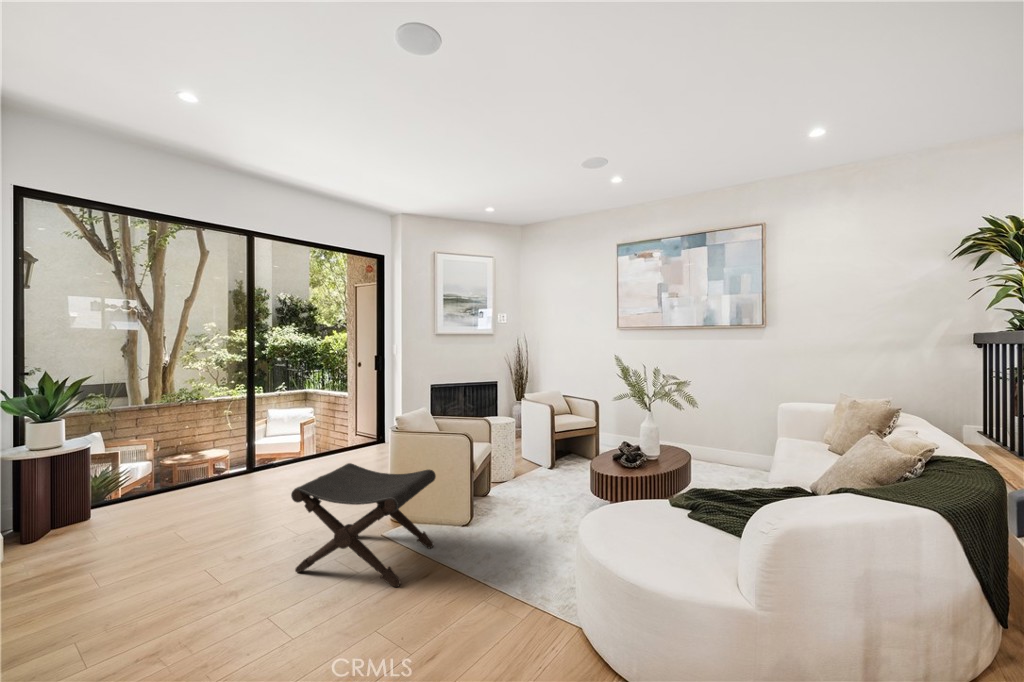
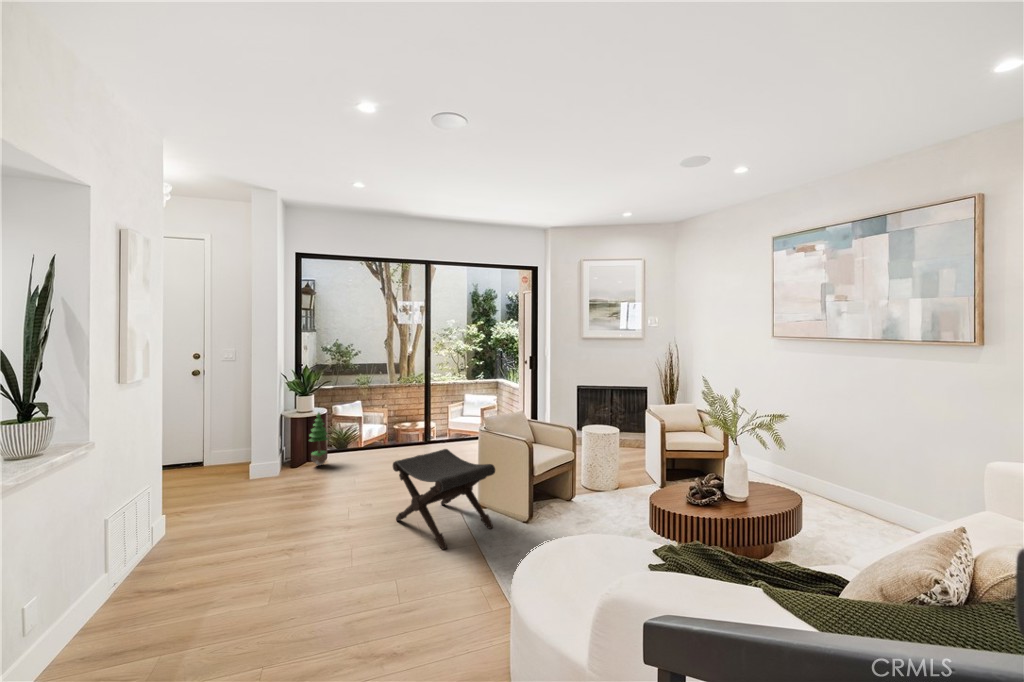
potted tree: none [56,443,101,532] -> present [309,413,328,465]

